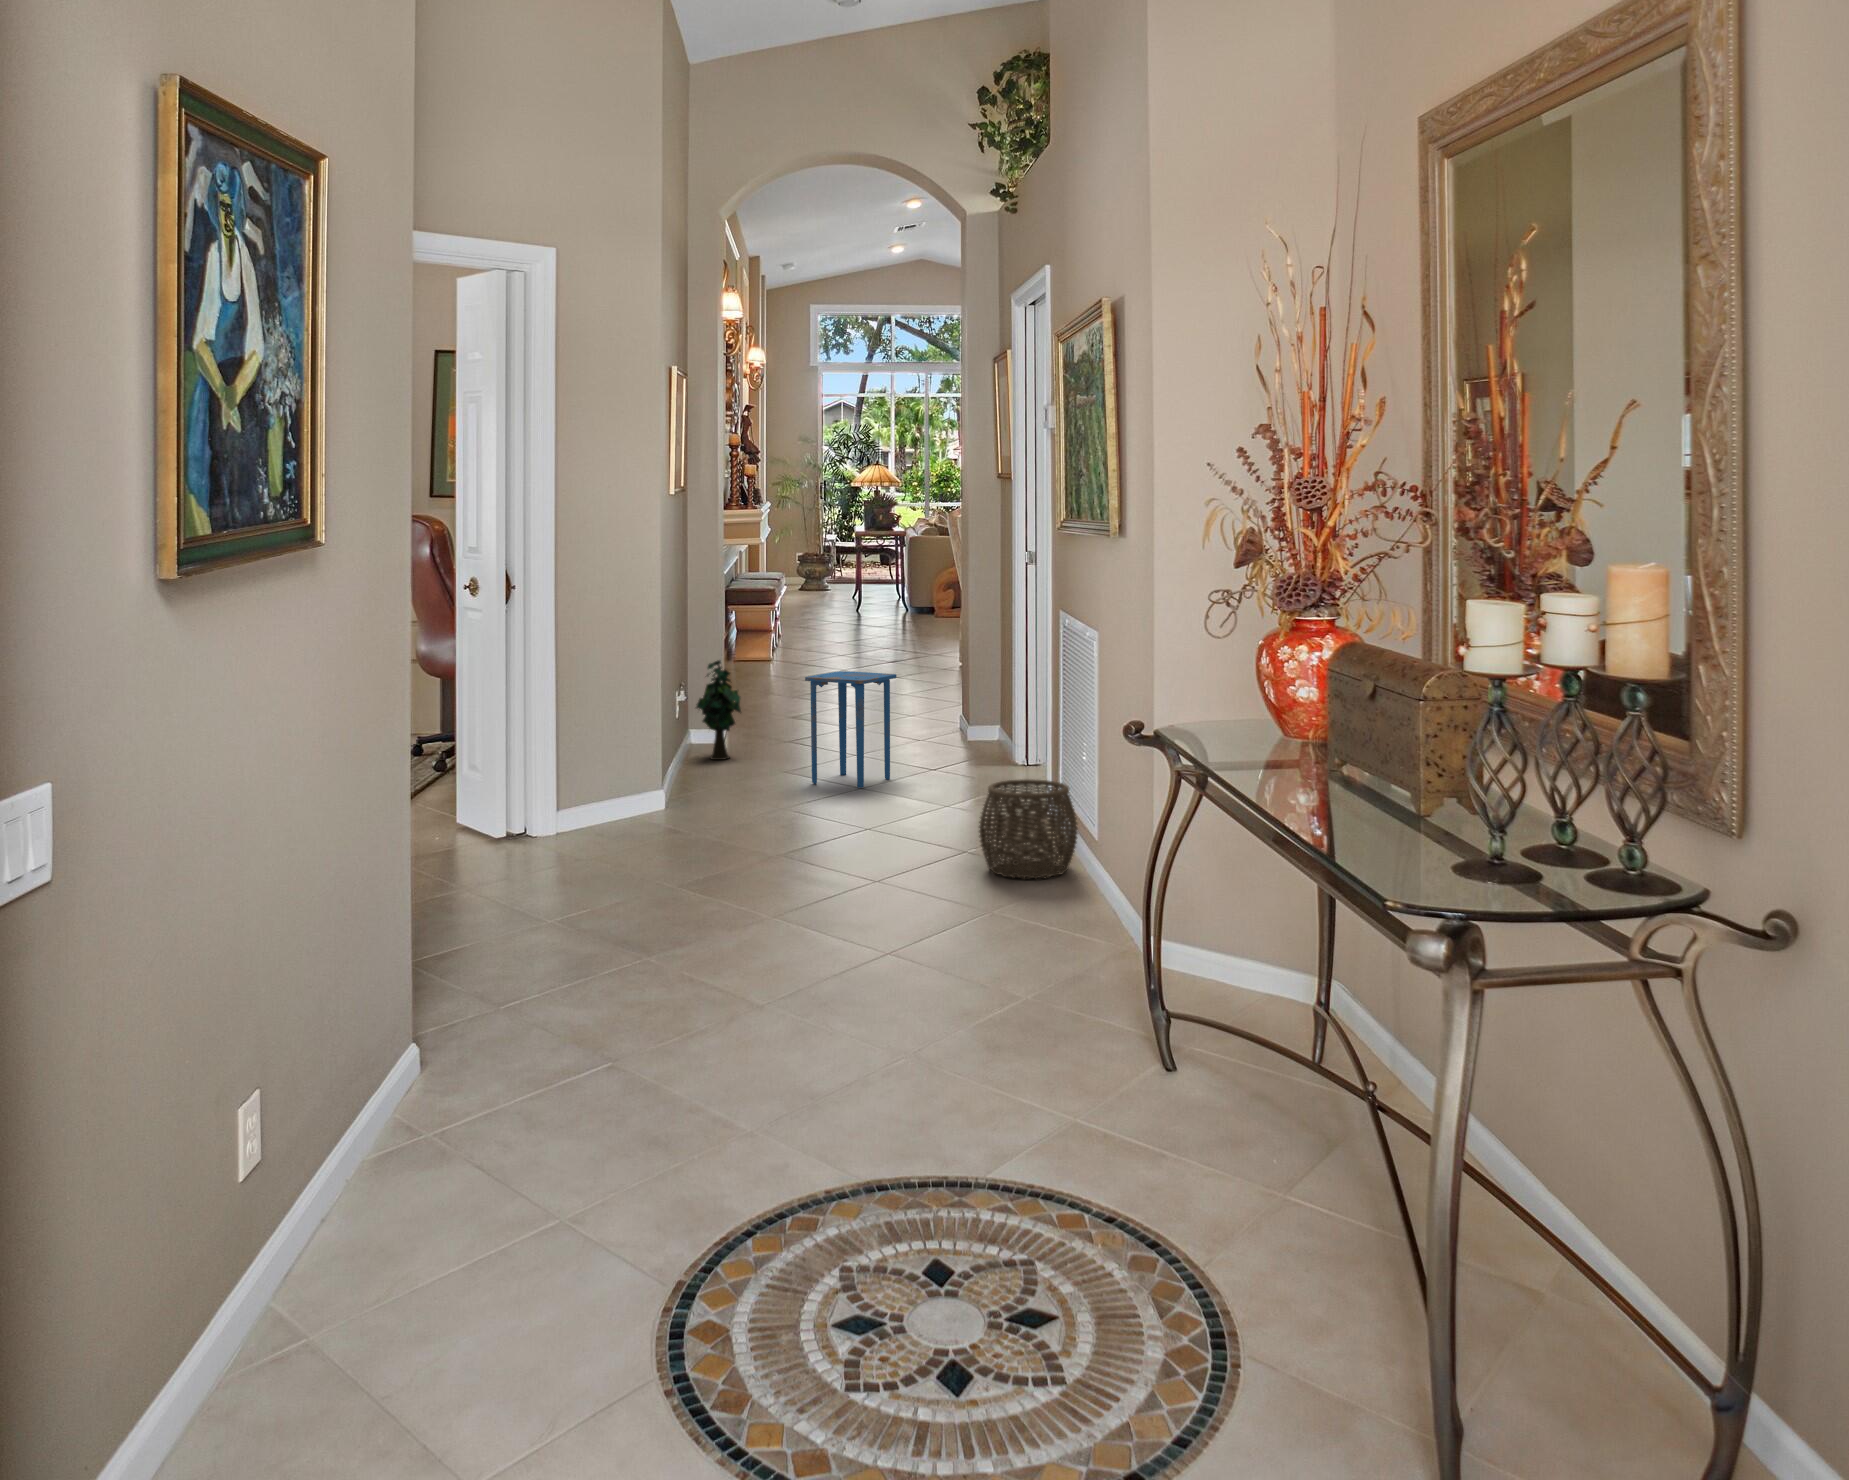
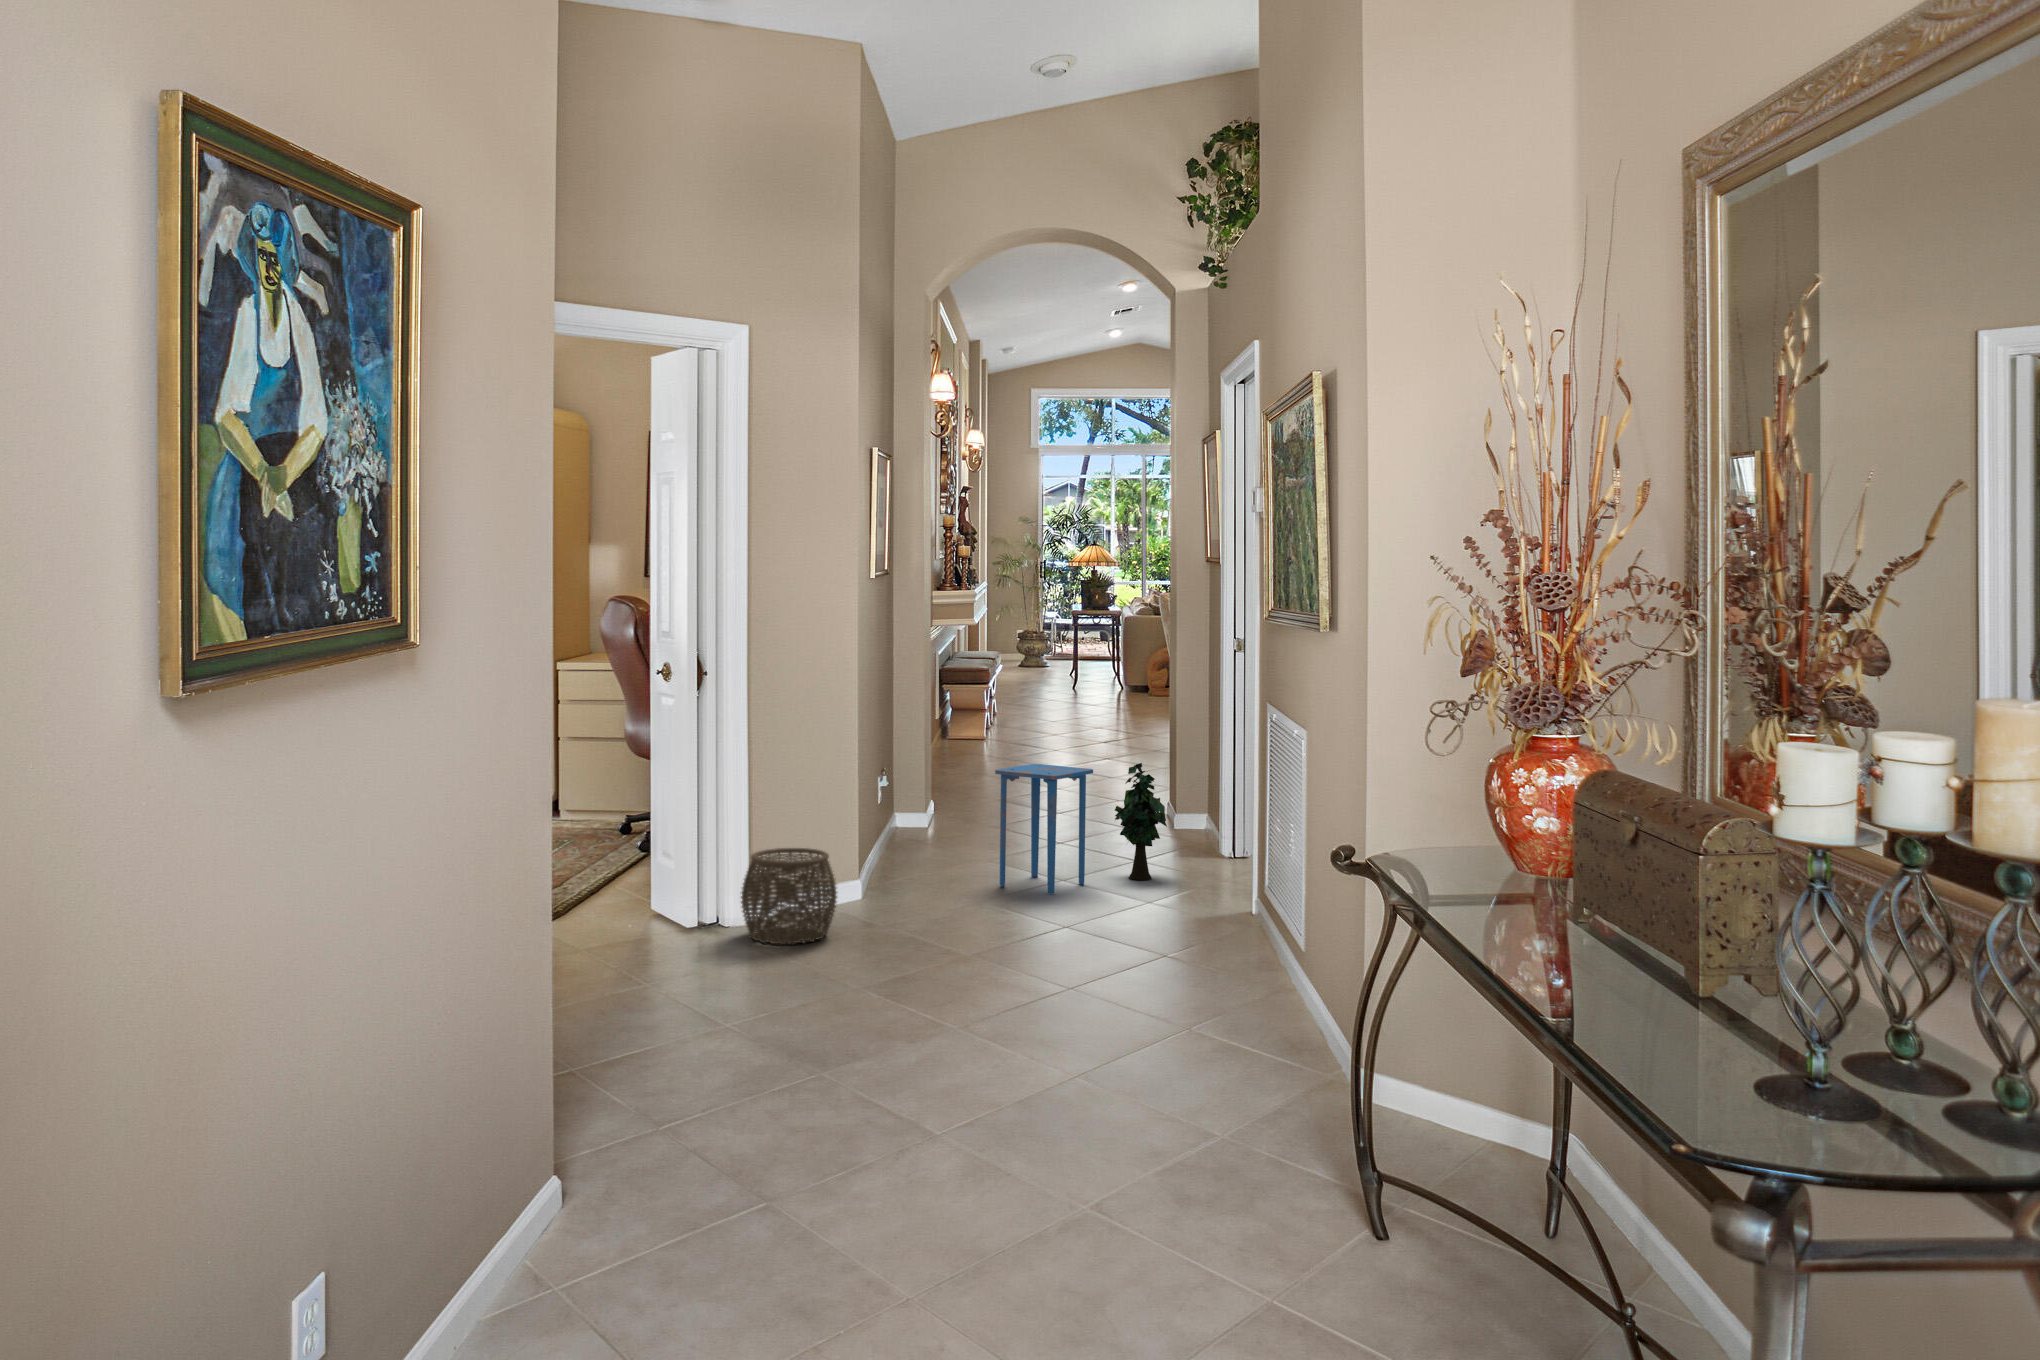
decorative plant: present [696,660,741,760] -> present [1115,763,1167,880]
woven basket: present [979,779,1078,879] -> present [741,848,837,945]

